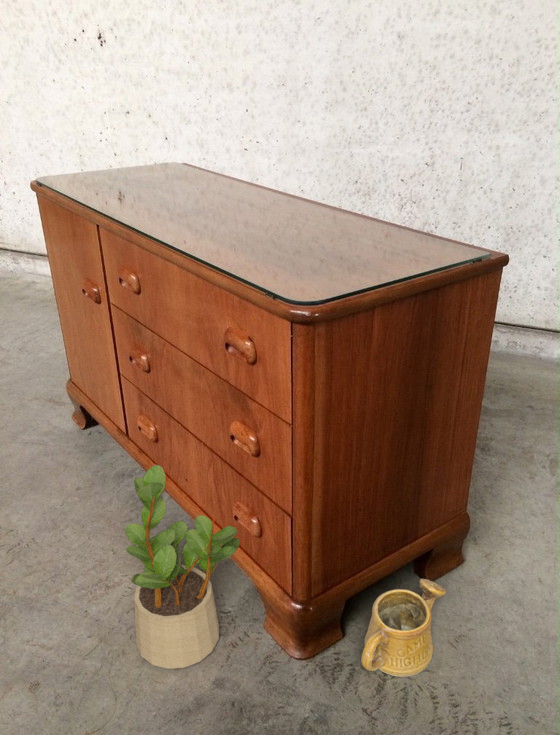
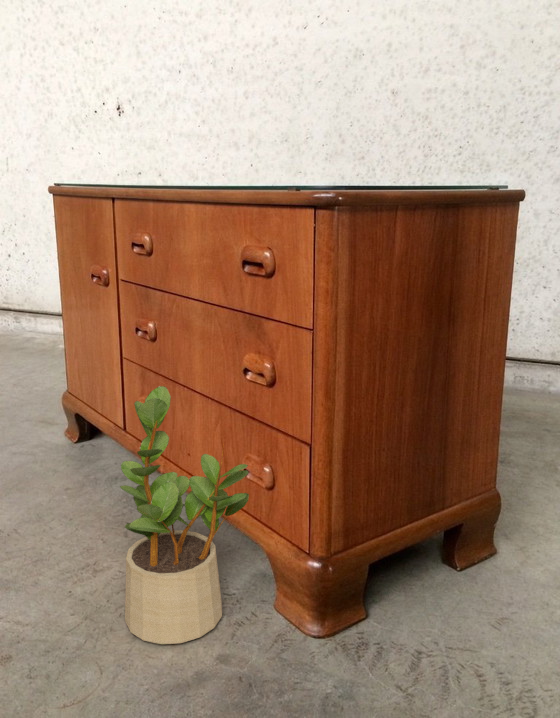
watering can: present [361,579,446,677] -> none [392,548,484,654]

